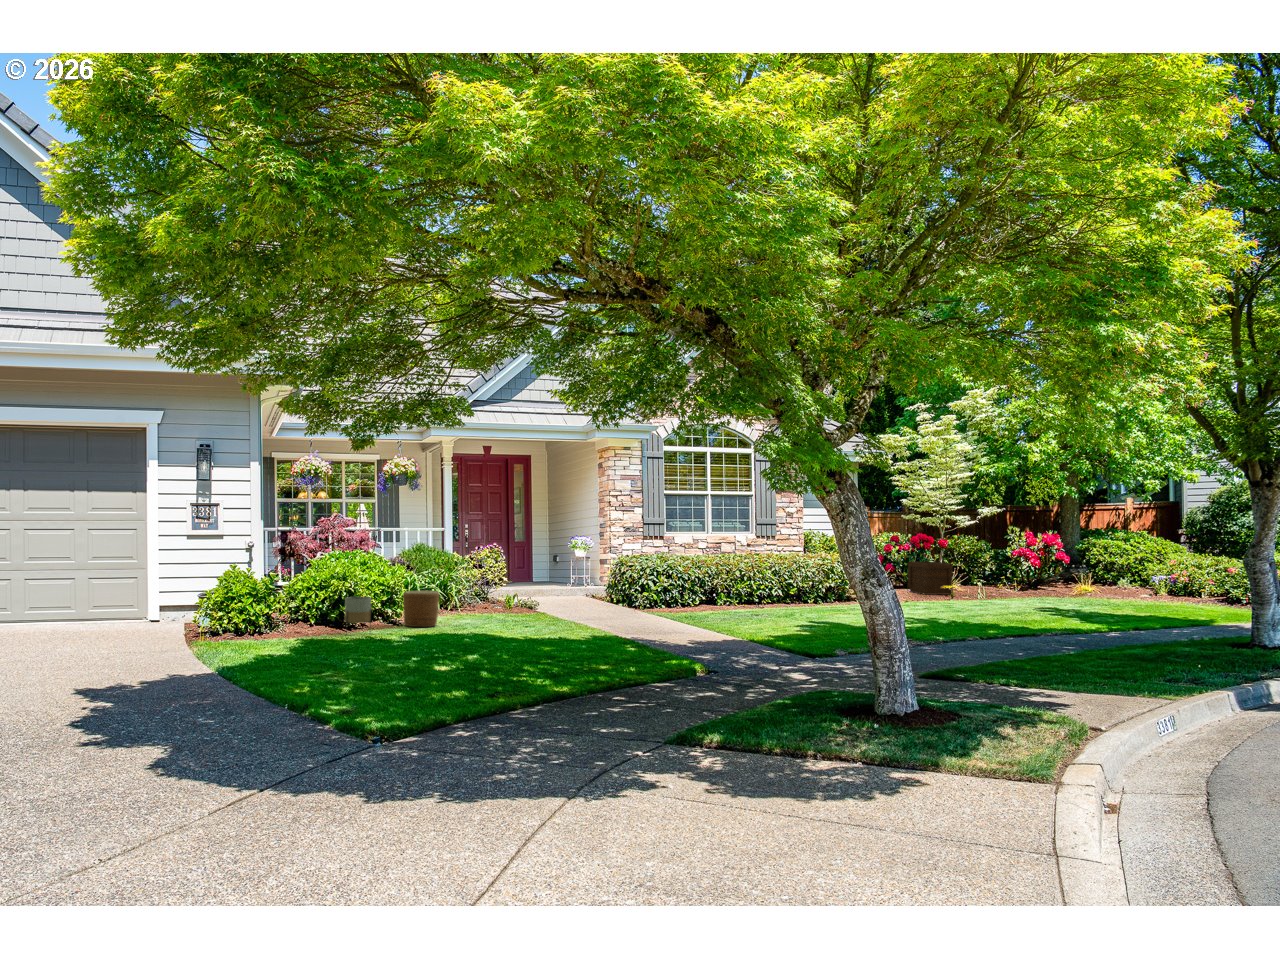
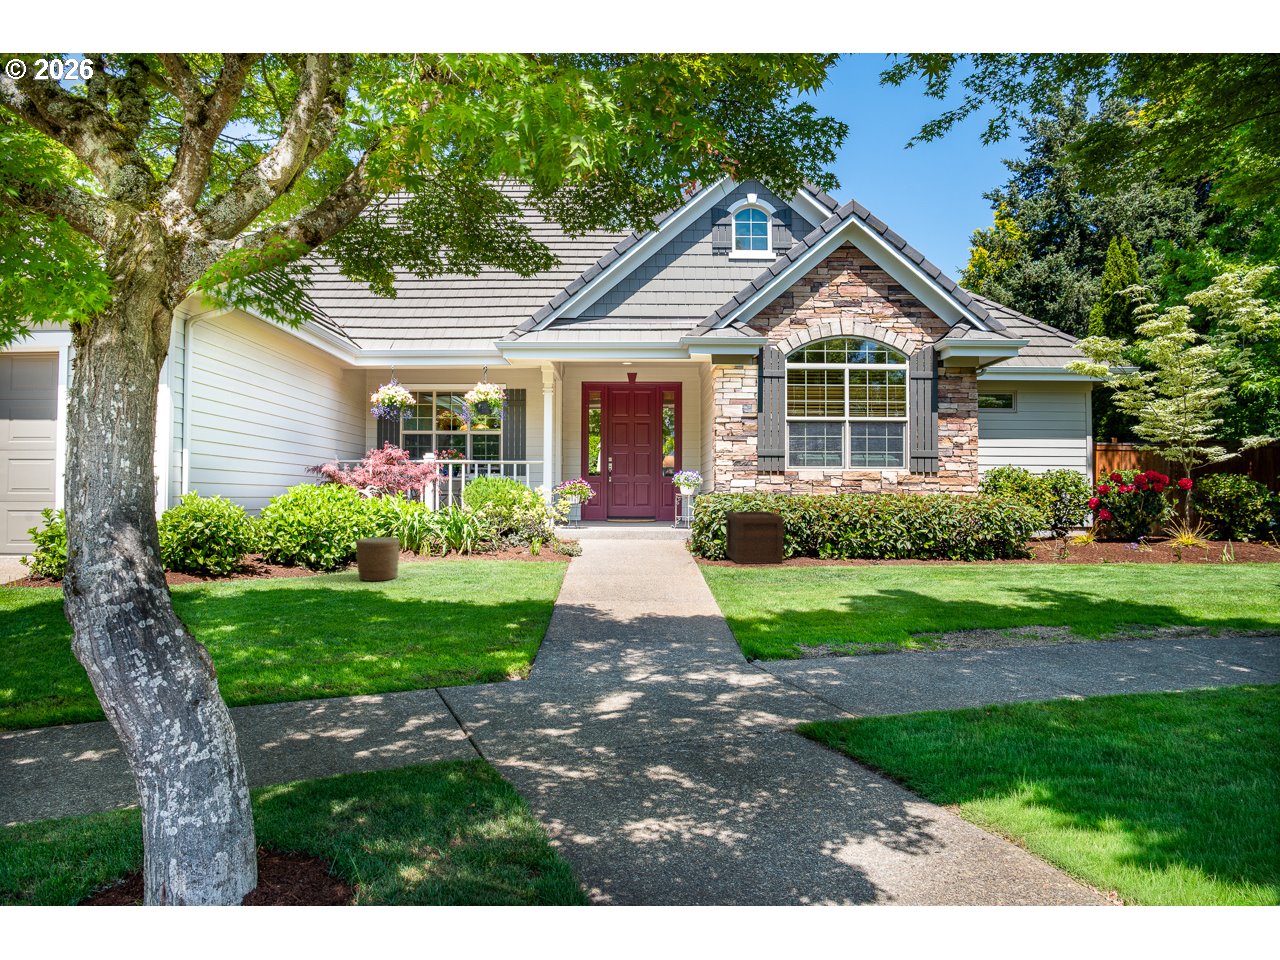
wooden crate: present [908,562,953,595] -> present [726,511,784,564]
planter: present [345,597,371,624] -> none [258,545,292,590]

